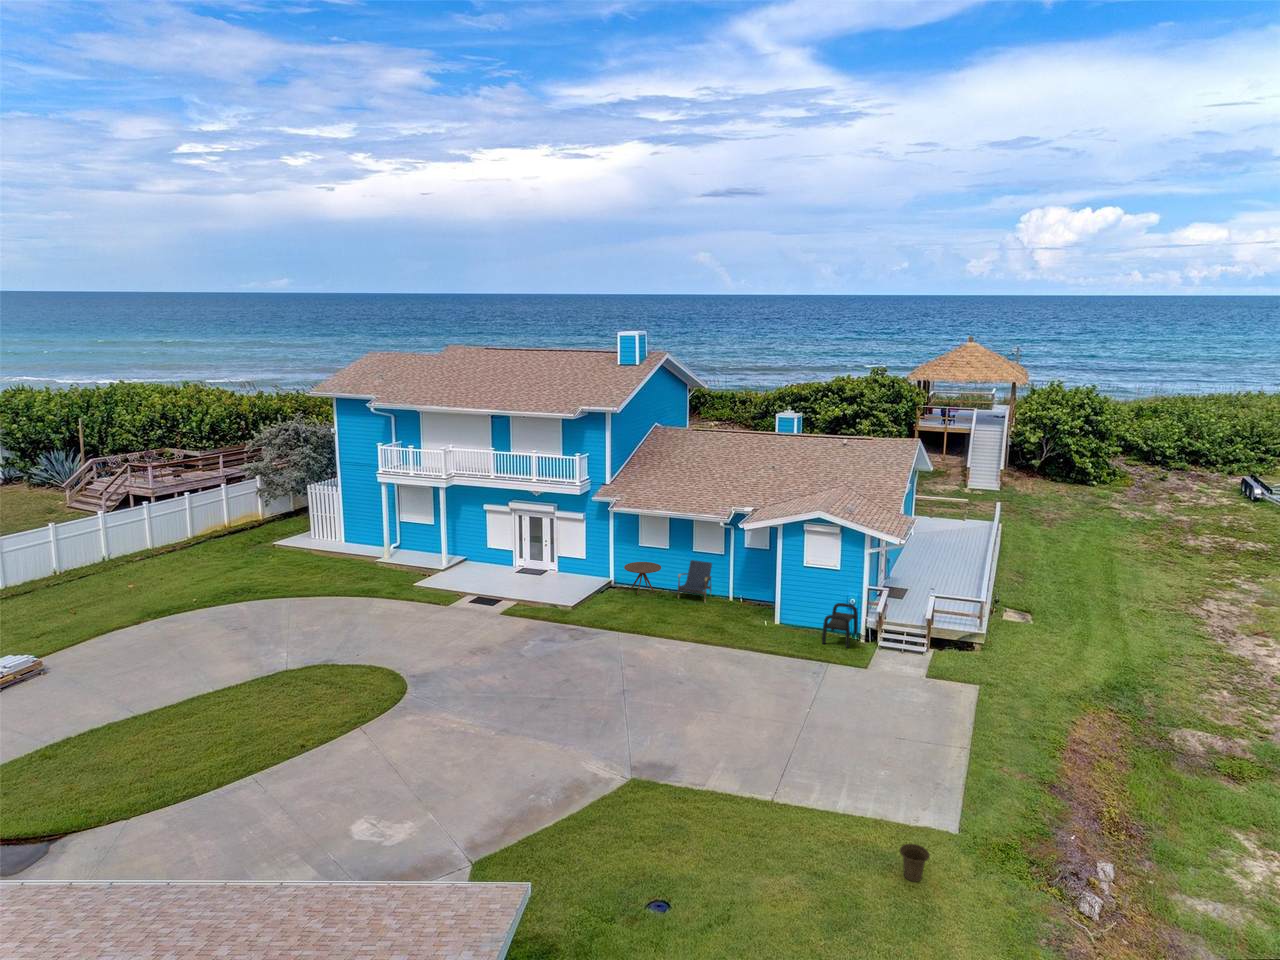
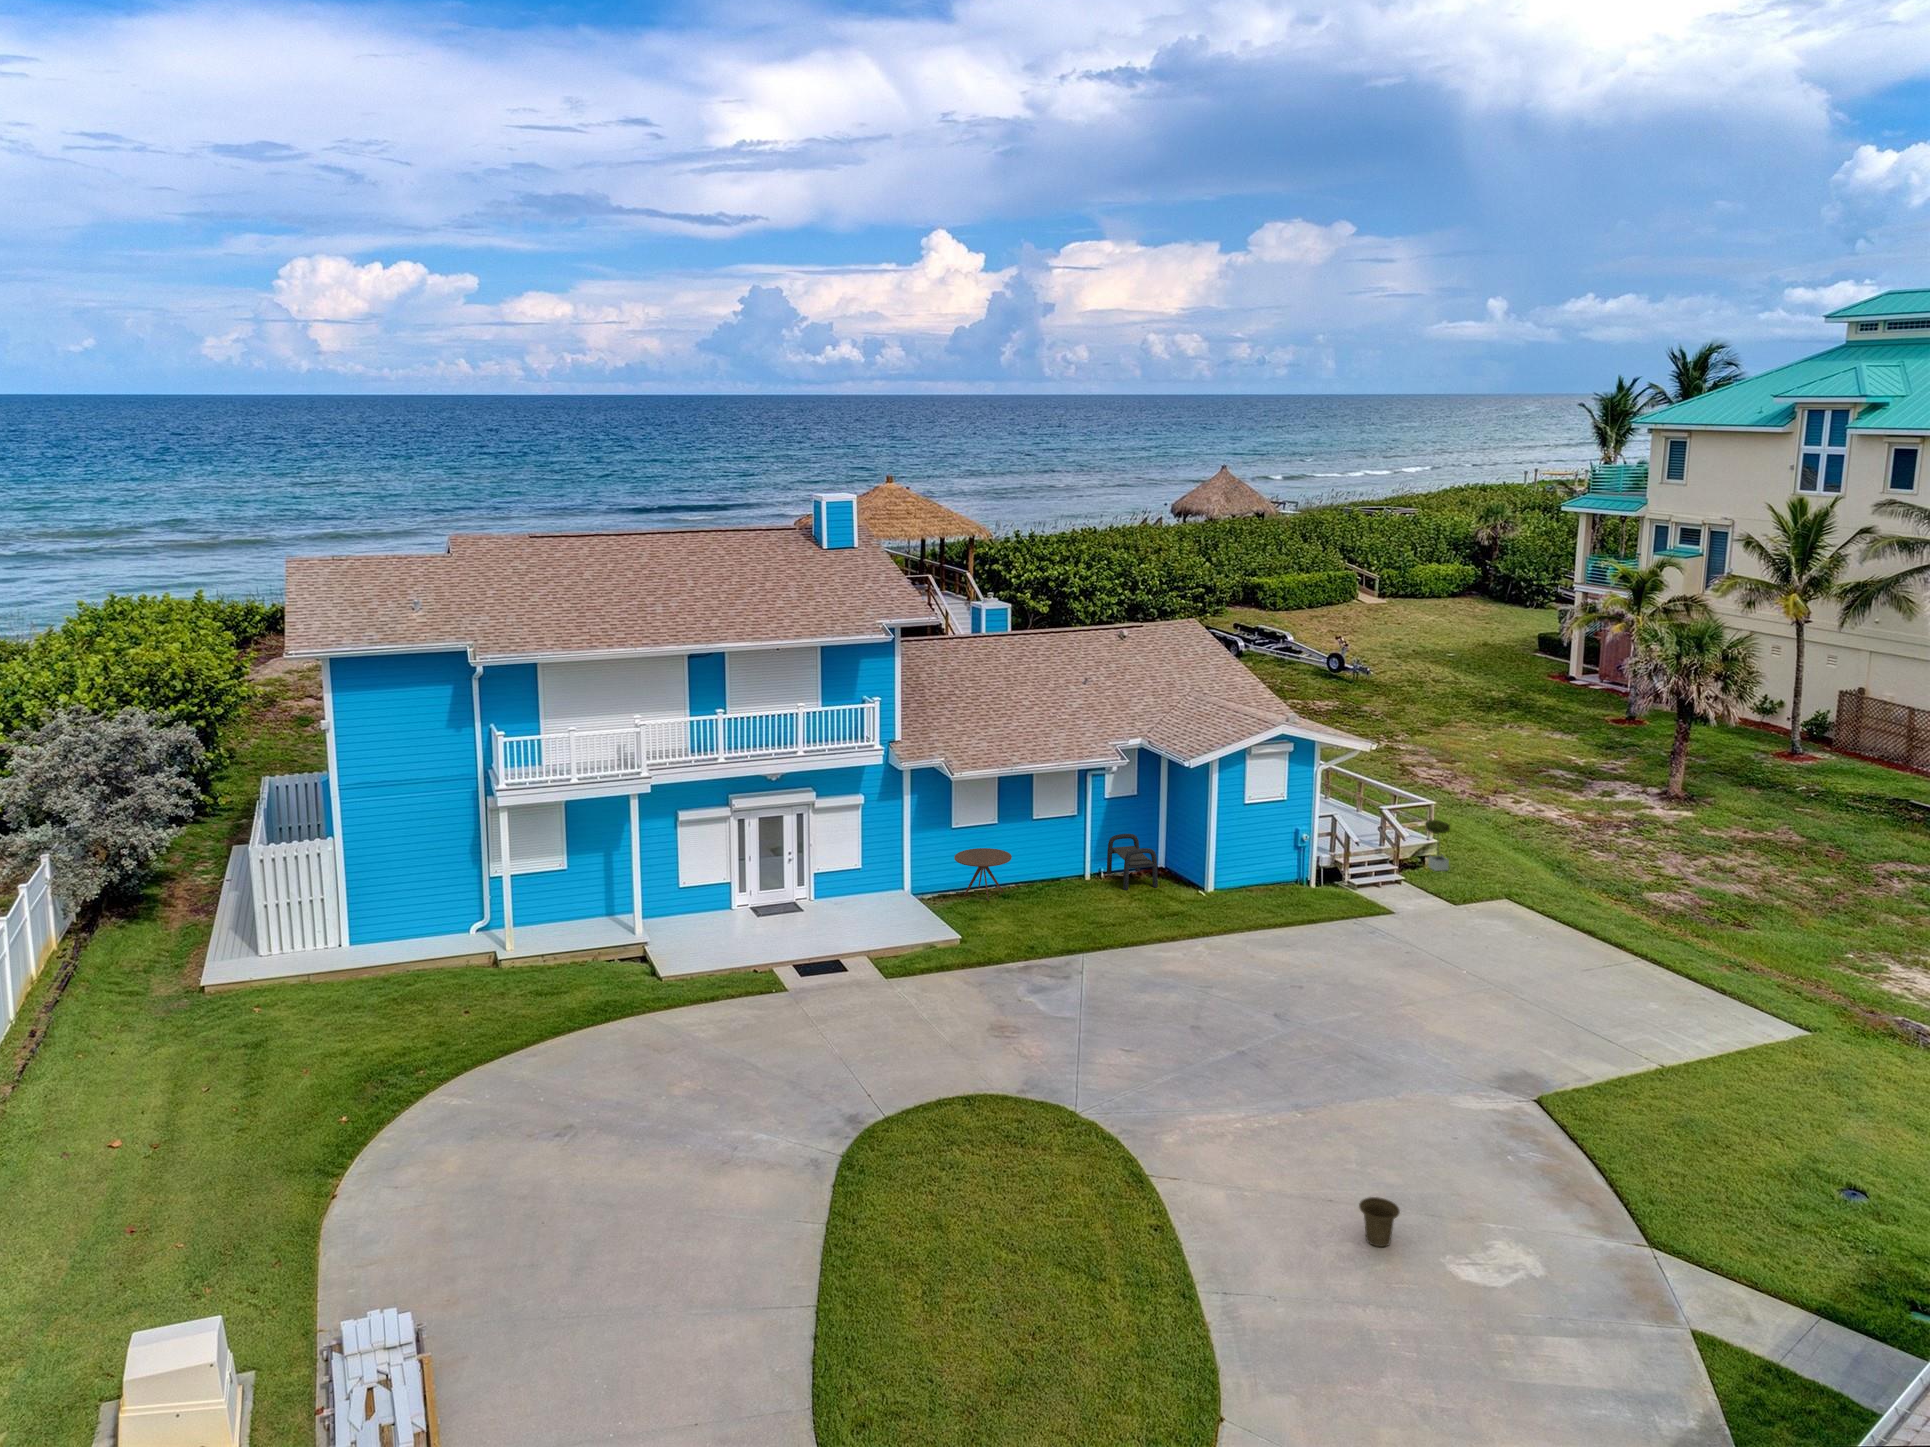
lounge chair: present [678,560,712,602] -> none [1040,829,1089,892]
bench: present [822,603,858,648] -> present [1107,834,1158,890]
potted tree: none [956,612,975,655] -> present [1426,820,1450,871]
basket: present [900,844,930,882] -> present [1359,1197,1400,1247]

